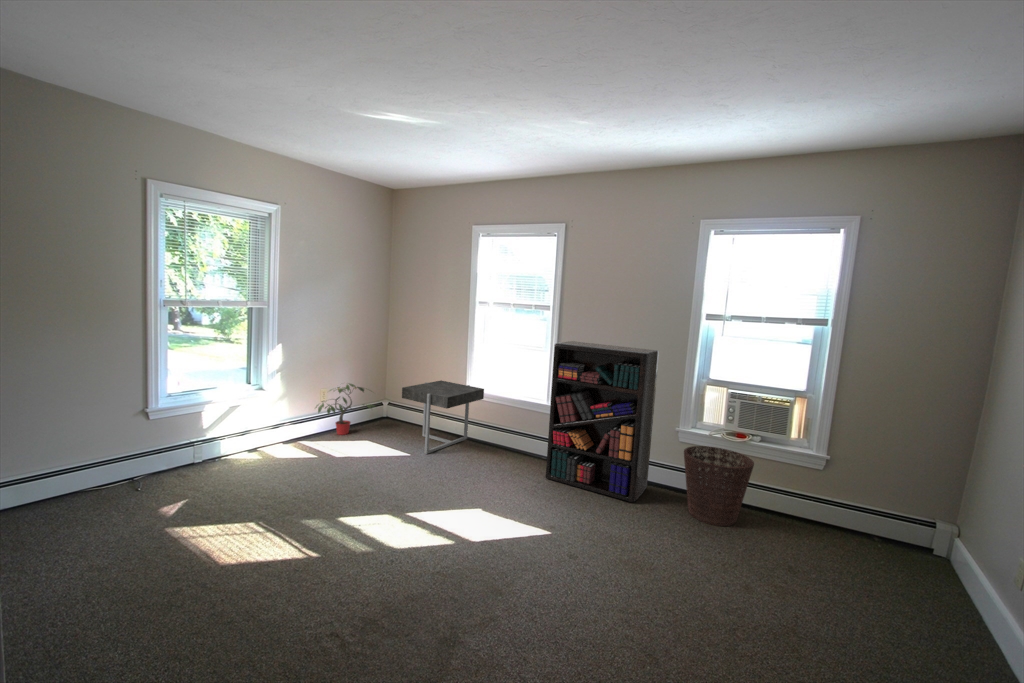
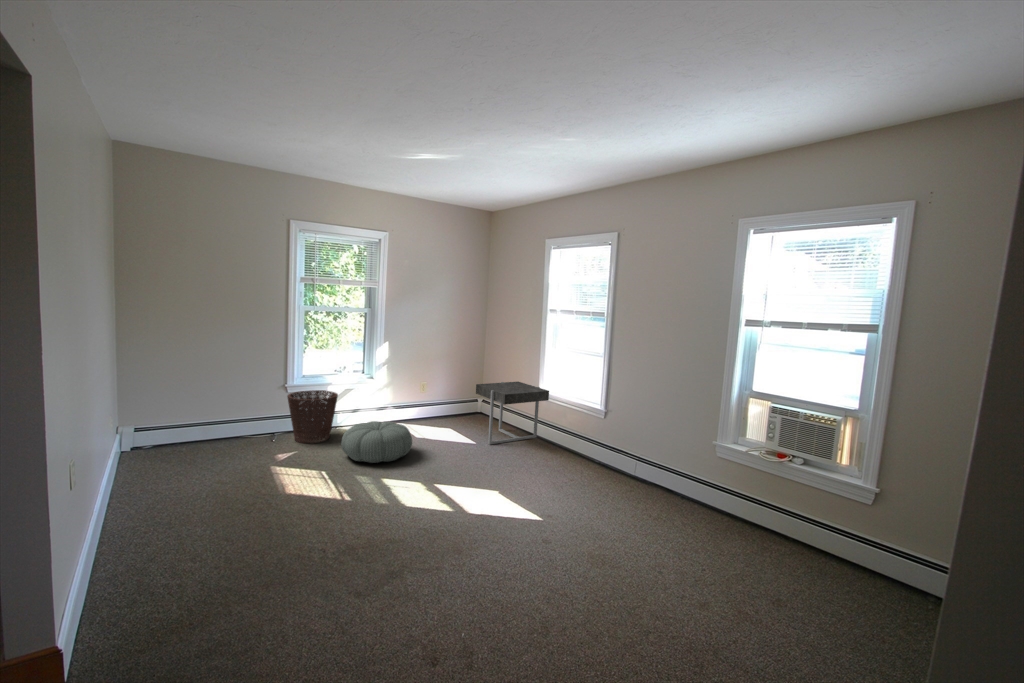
bookshelf: present [546,341,659,502] -> none [580,347,695,512]
potted plant: present [316,384,375,435] -> none [411,378,466,422]
pouf: none [258,443,351,500] -> present [341,421,412,463]
basket: present [684,446,754,526] -> present [287,390,338,443]

